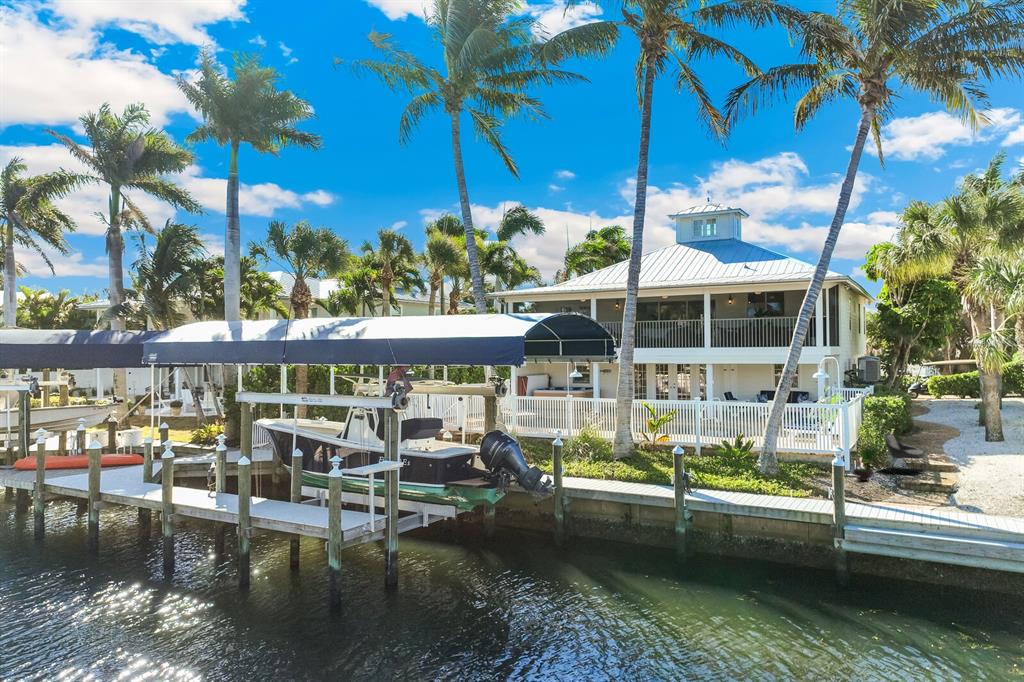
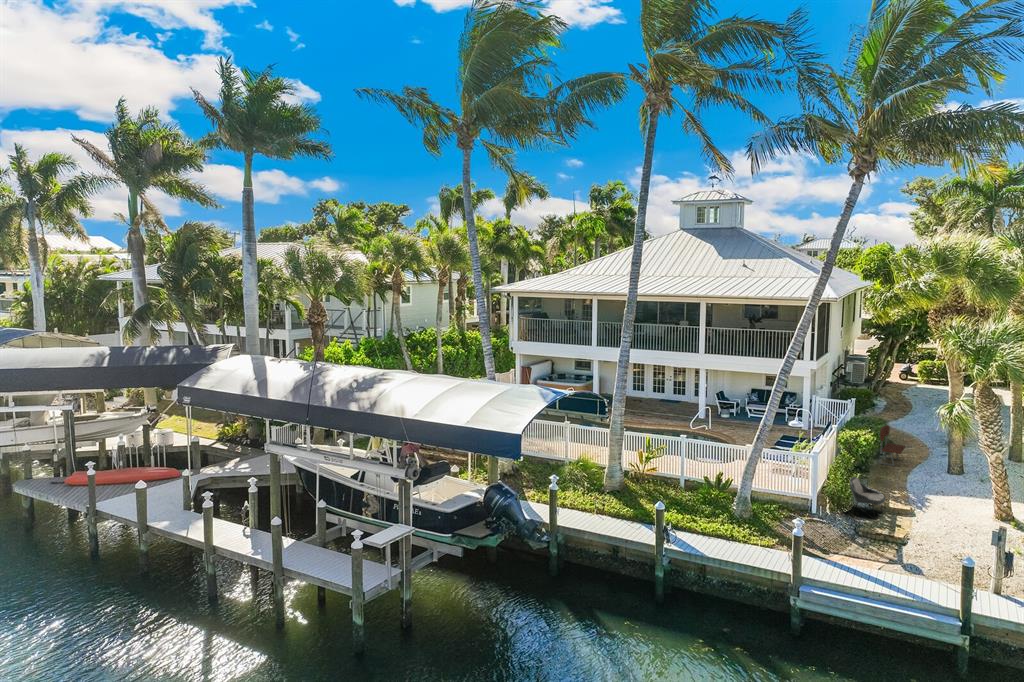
bench: none [907,399,935,440] -> present [879,425,905,466]
potted tree: present [853,448,876,480] -> none [819,493,841,524]

